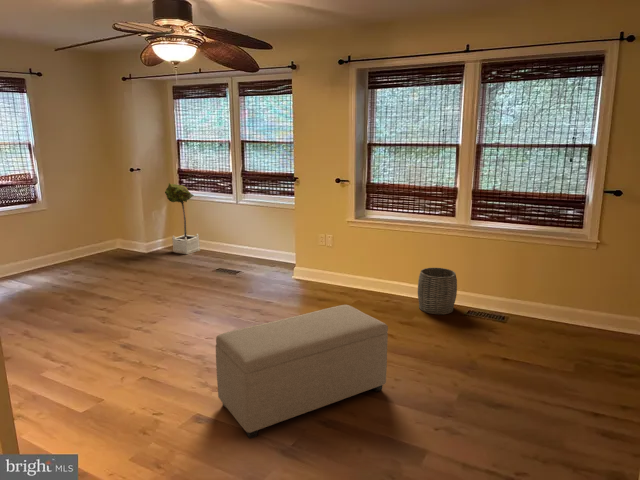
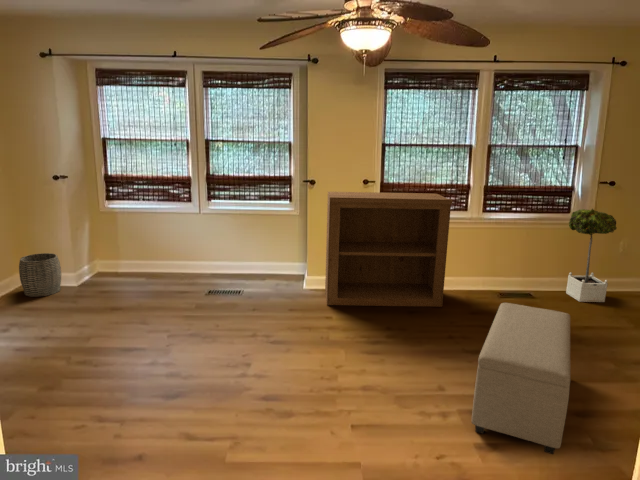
potted tree: present [165,183,200,254] -> present [566,209,617,302]
bookshelf: none [284,189,411,313] -> present [325,192,452,307]
woven basket: present [418,268,457,314] -> present [19,253,61,297]

